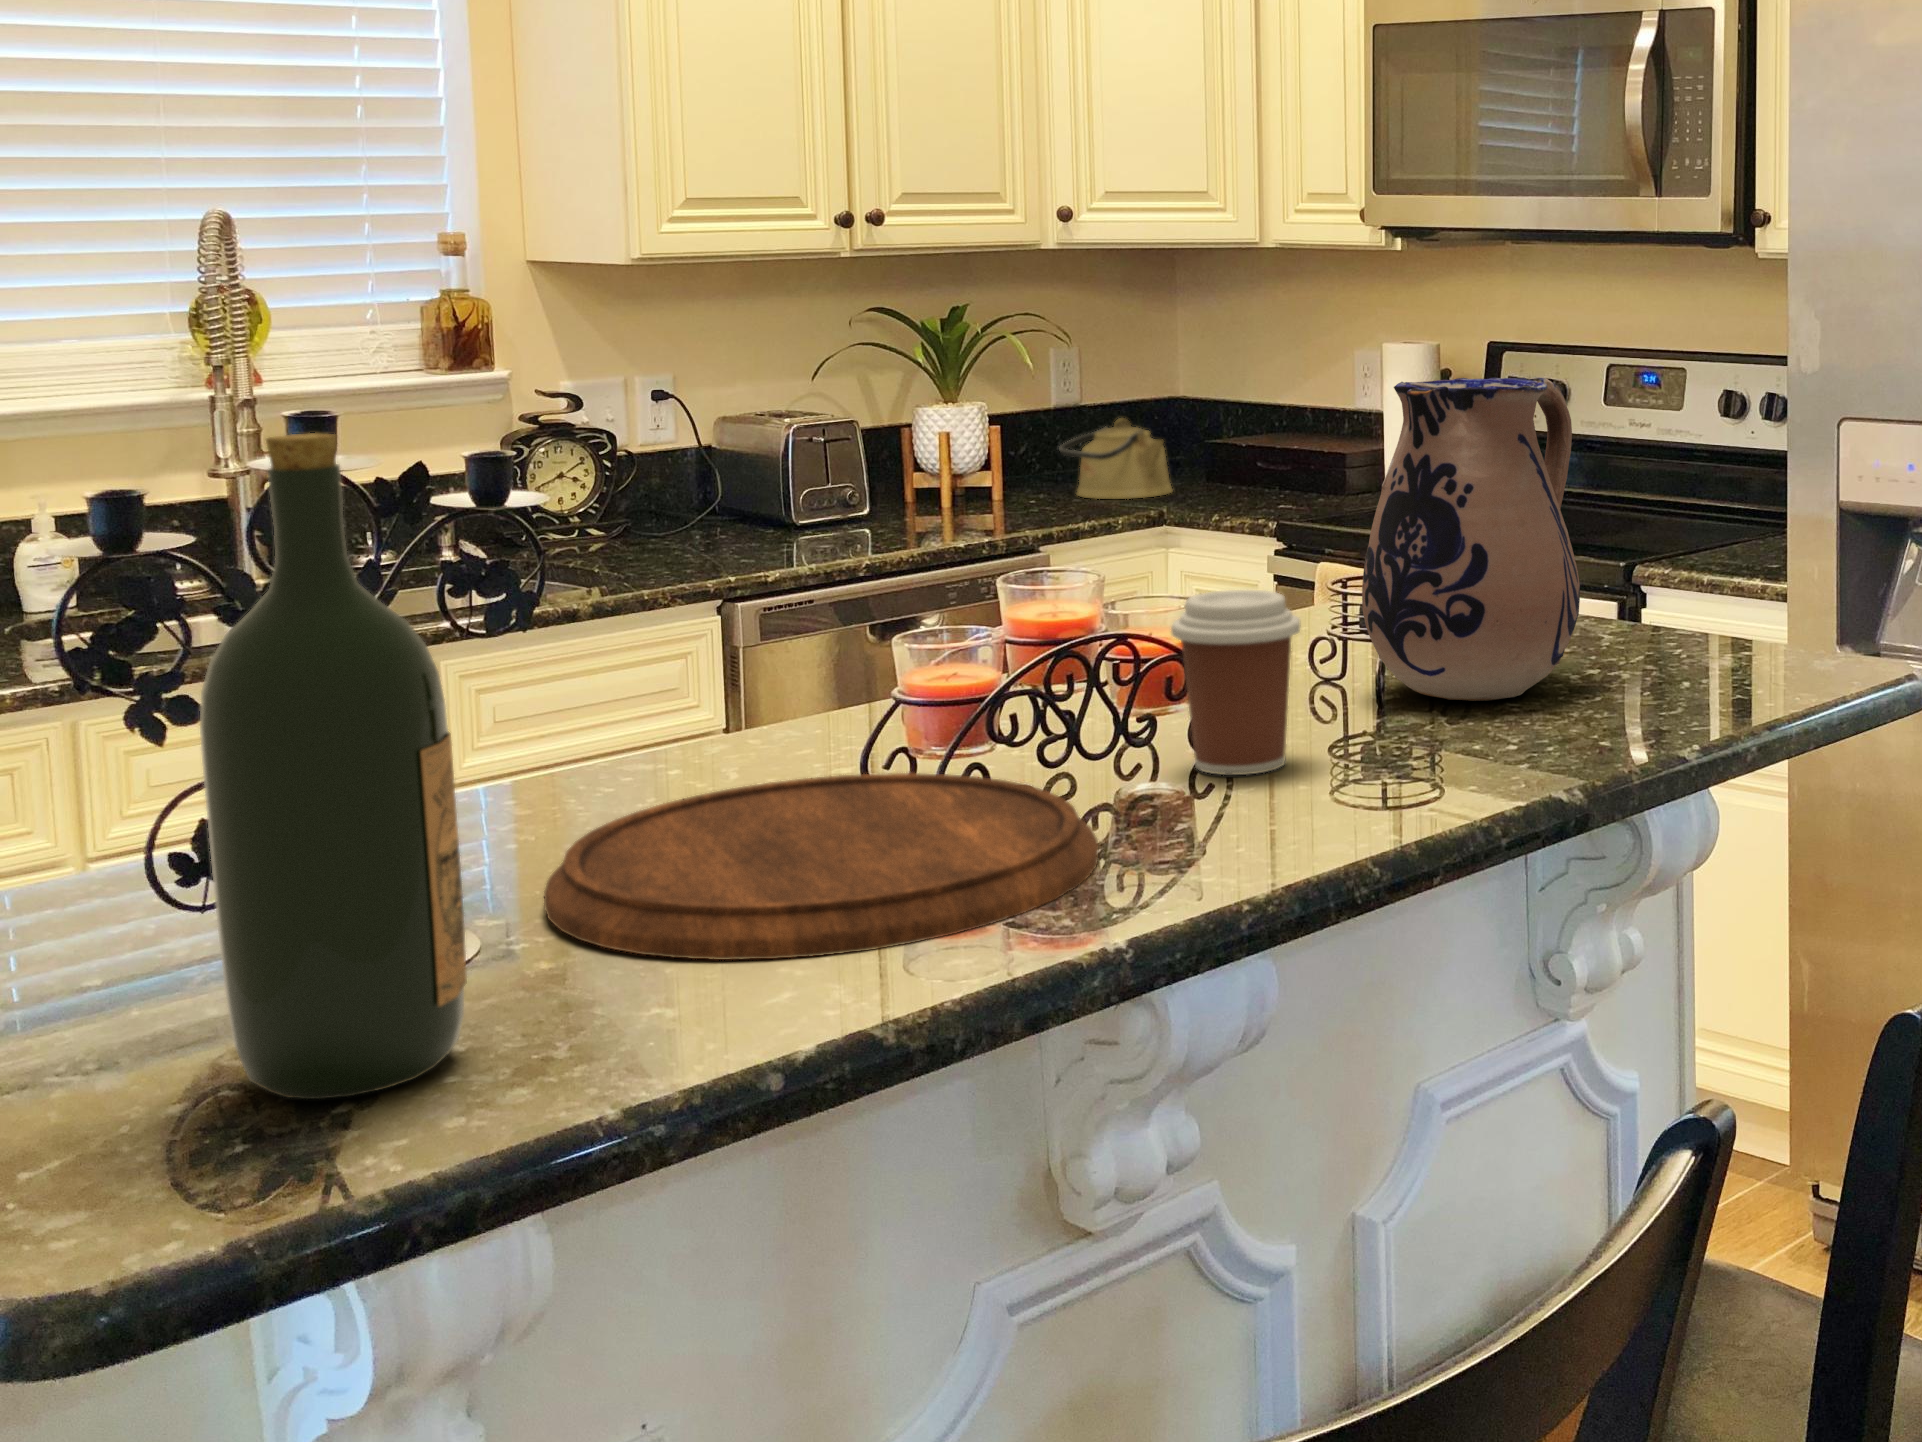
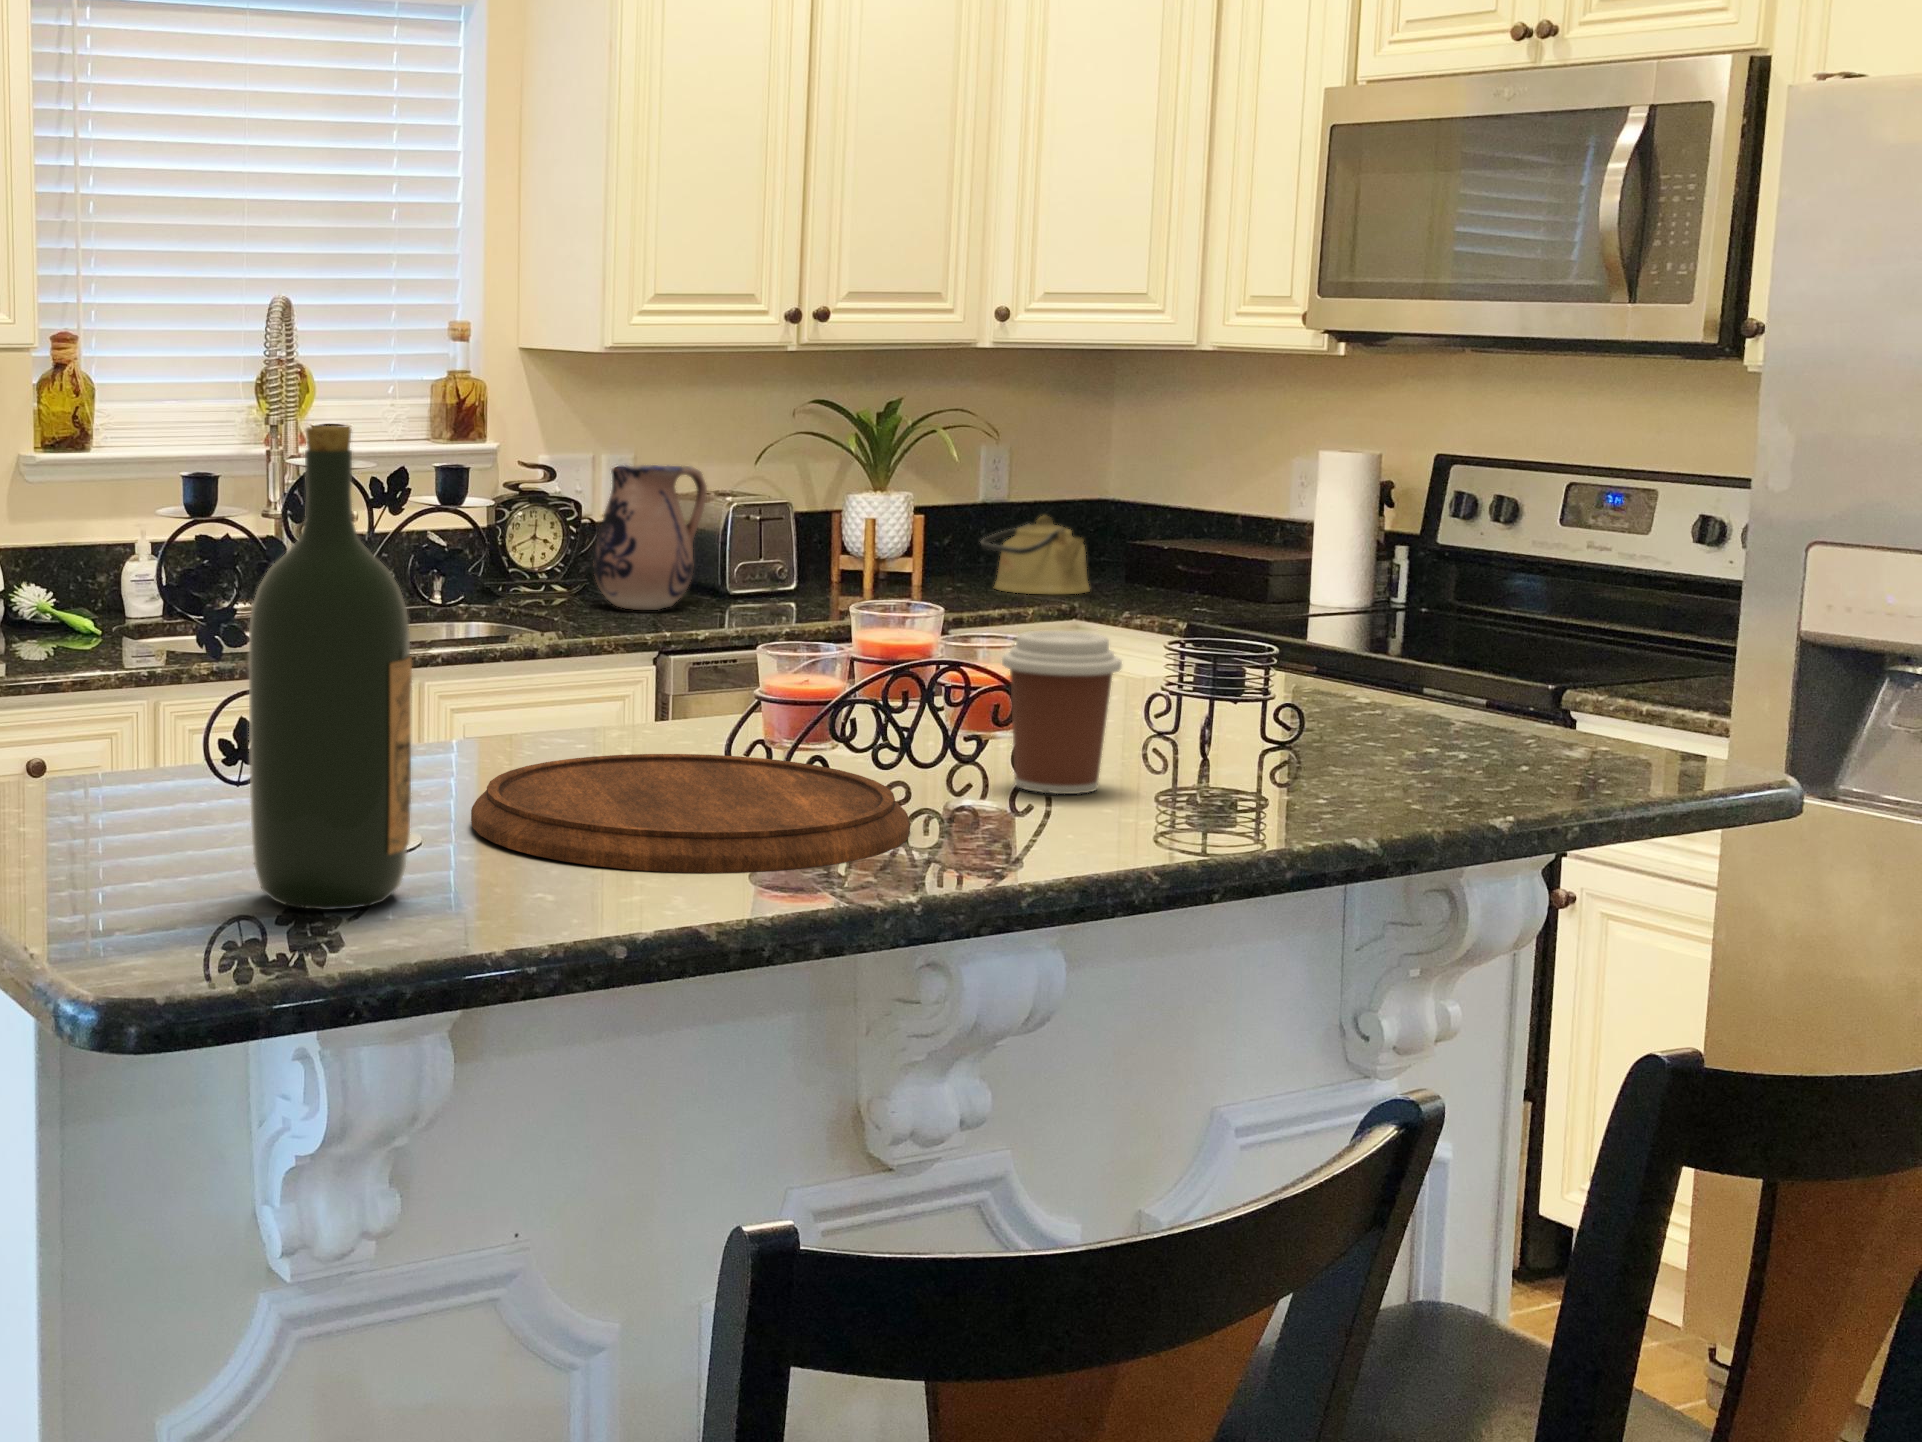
ceramic pitcher: present [1362,377,1580,701] -> present [593,465,707,610]

